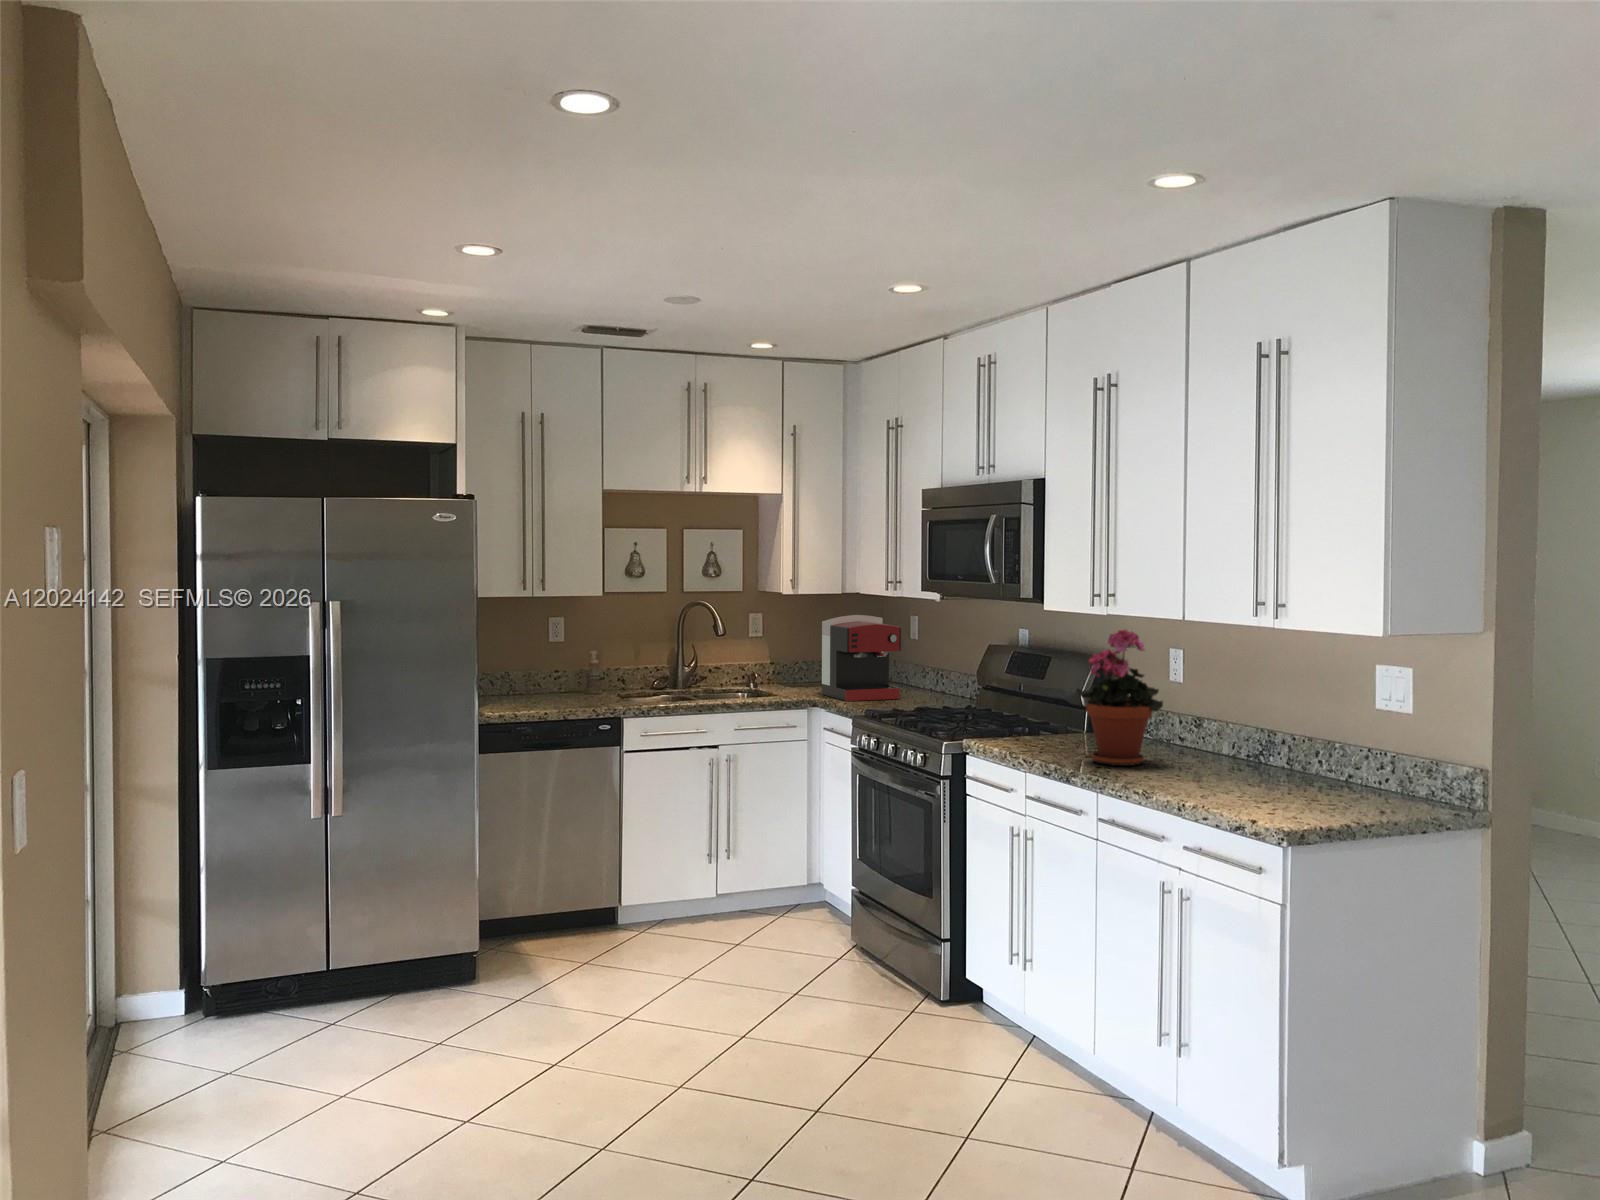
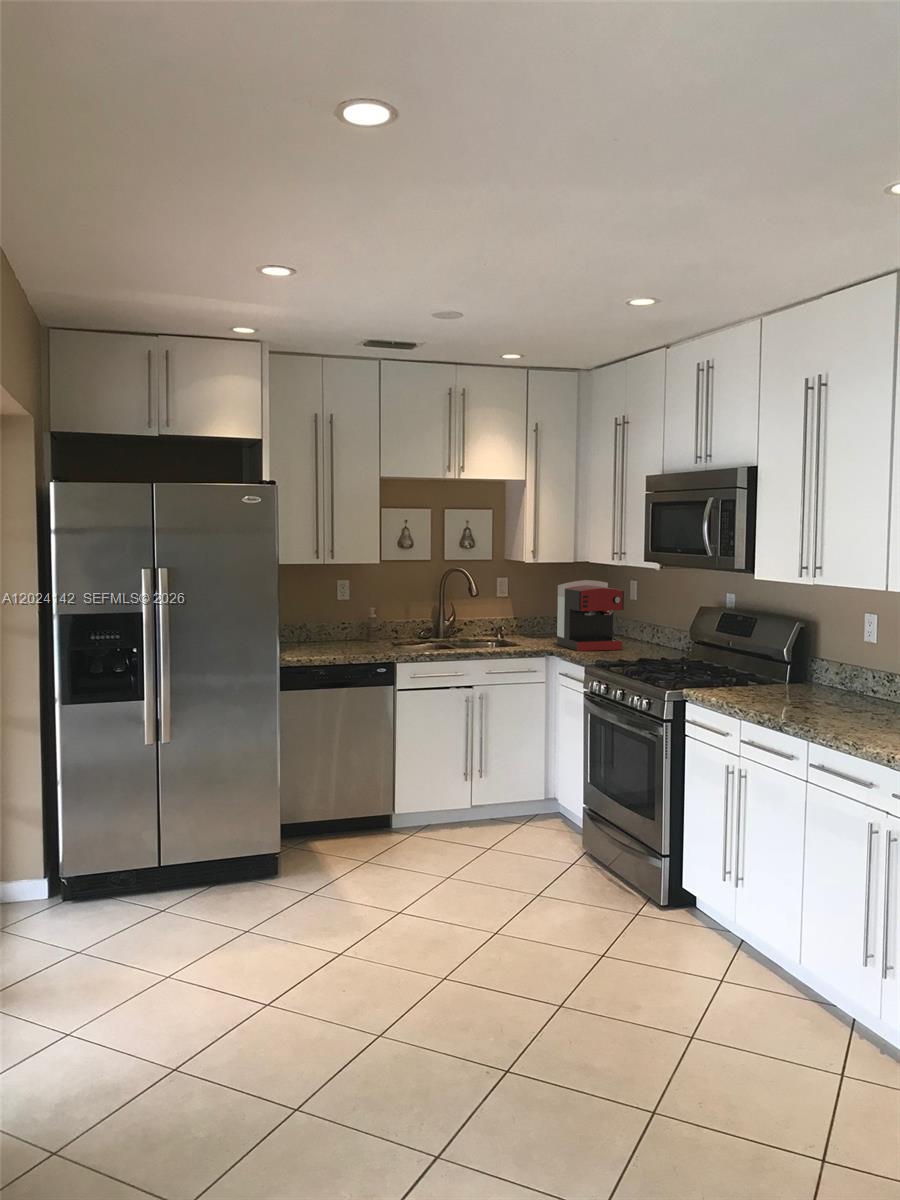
potted plant: present [1076,629,1163,766] -> none [787,596,867,717]

